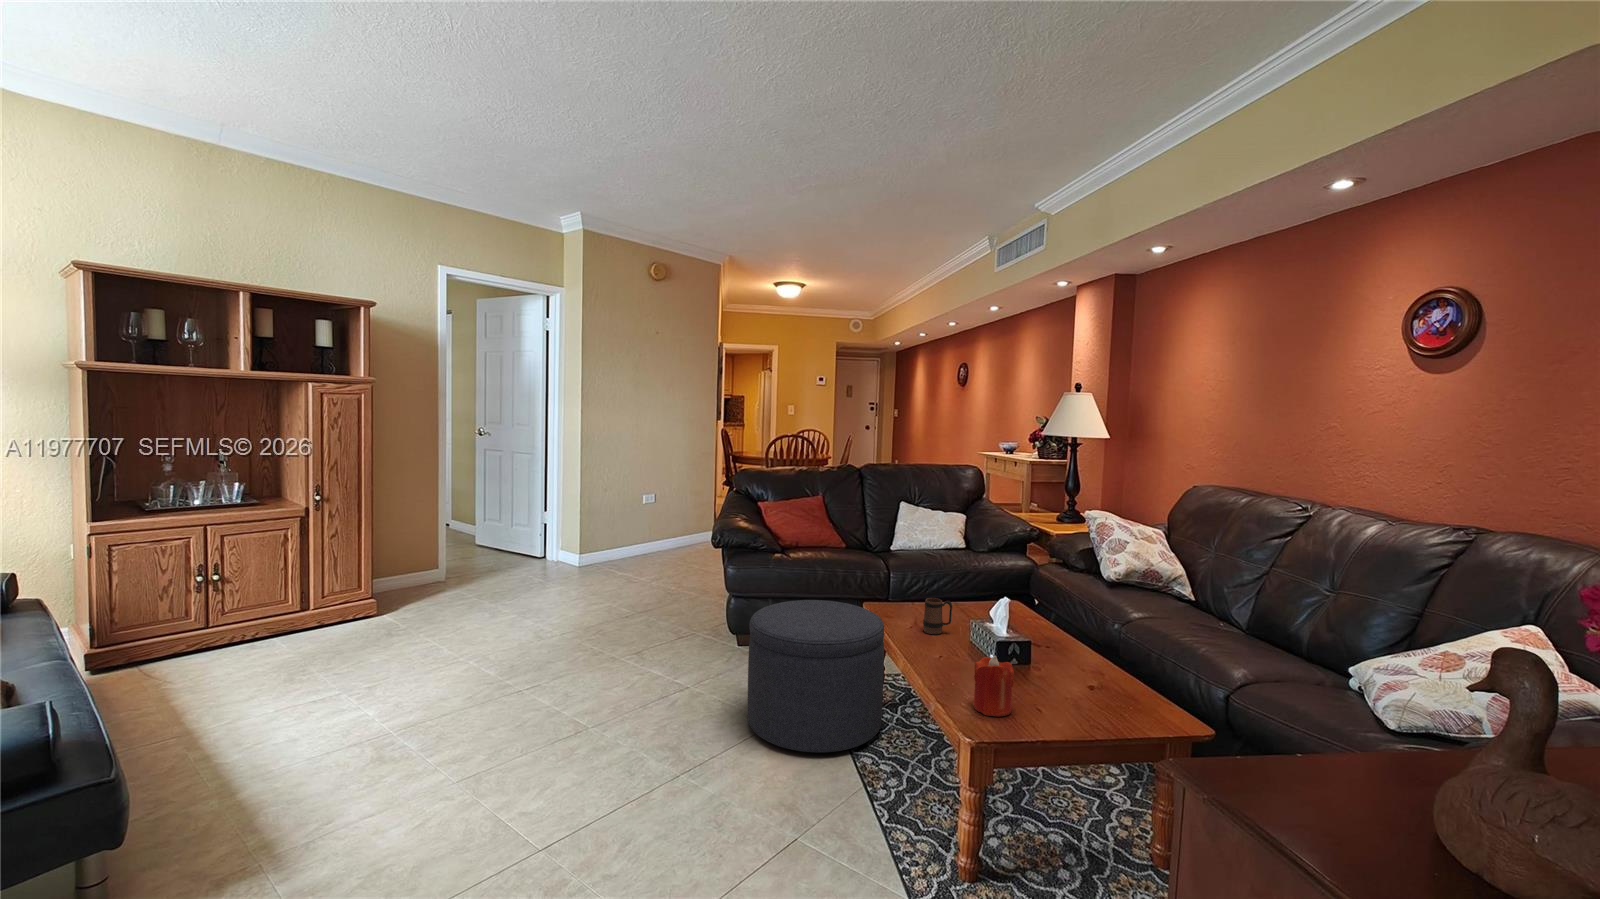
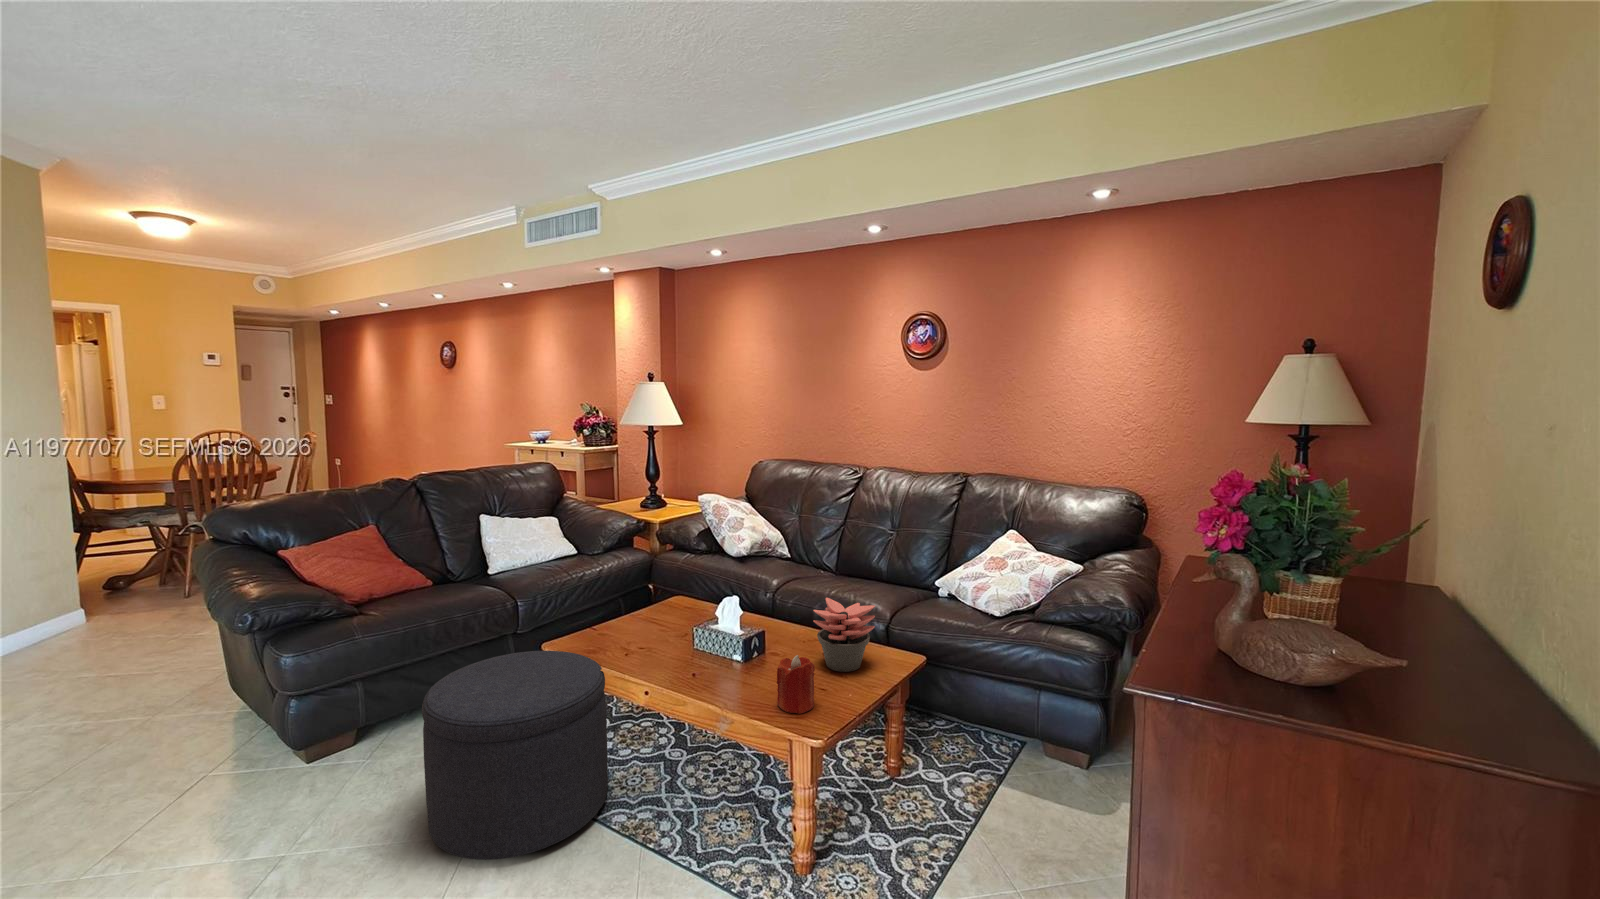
mug: present [923,598,952,634] -> none [643,615,672,655]
succulent plant: none [1063,621,1135,708] -> present [814,598,875,672]

